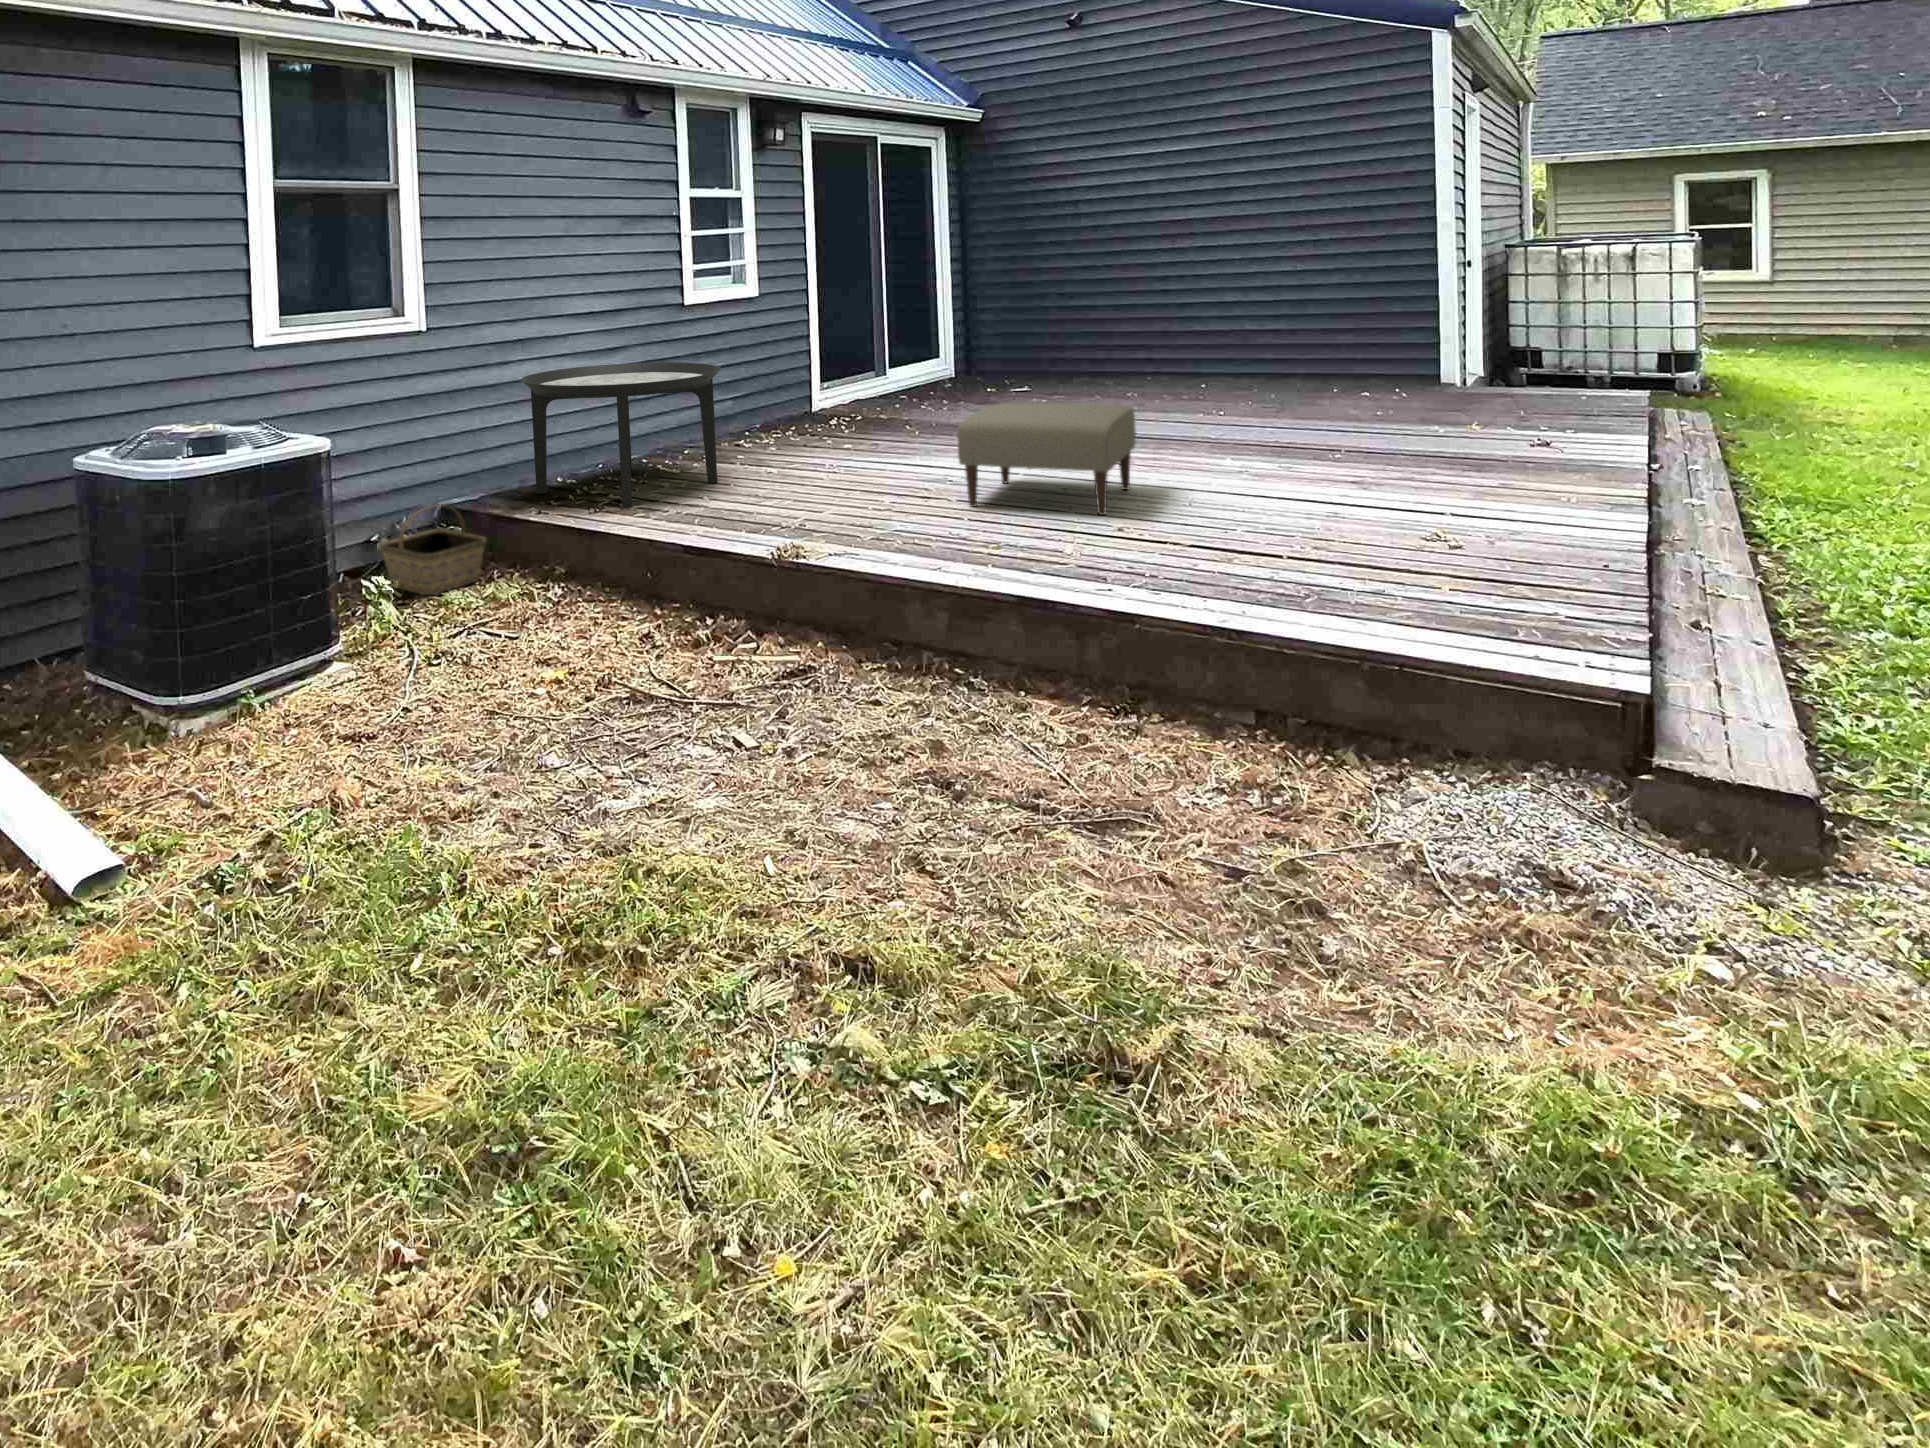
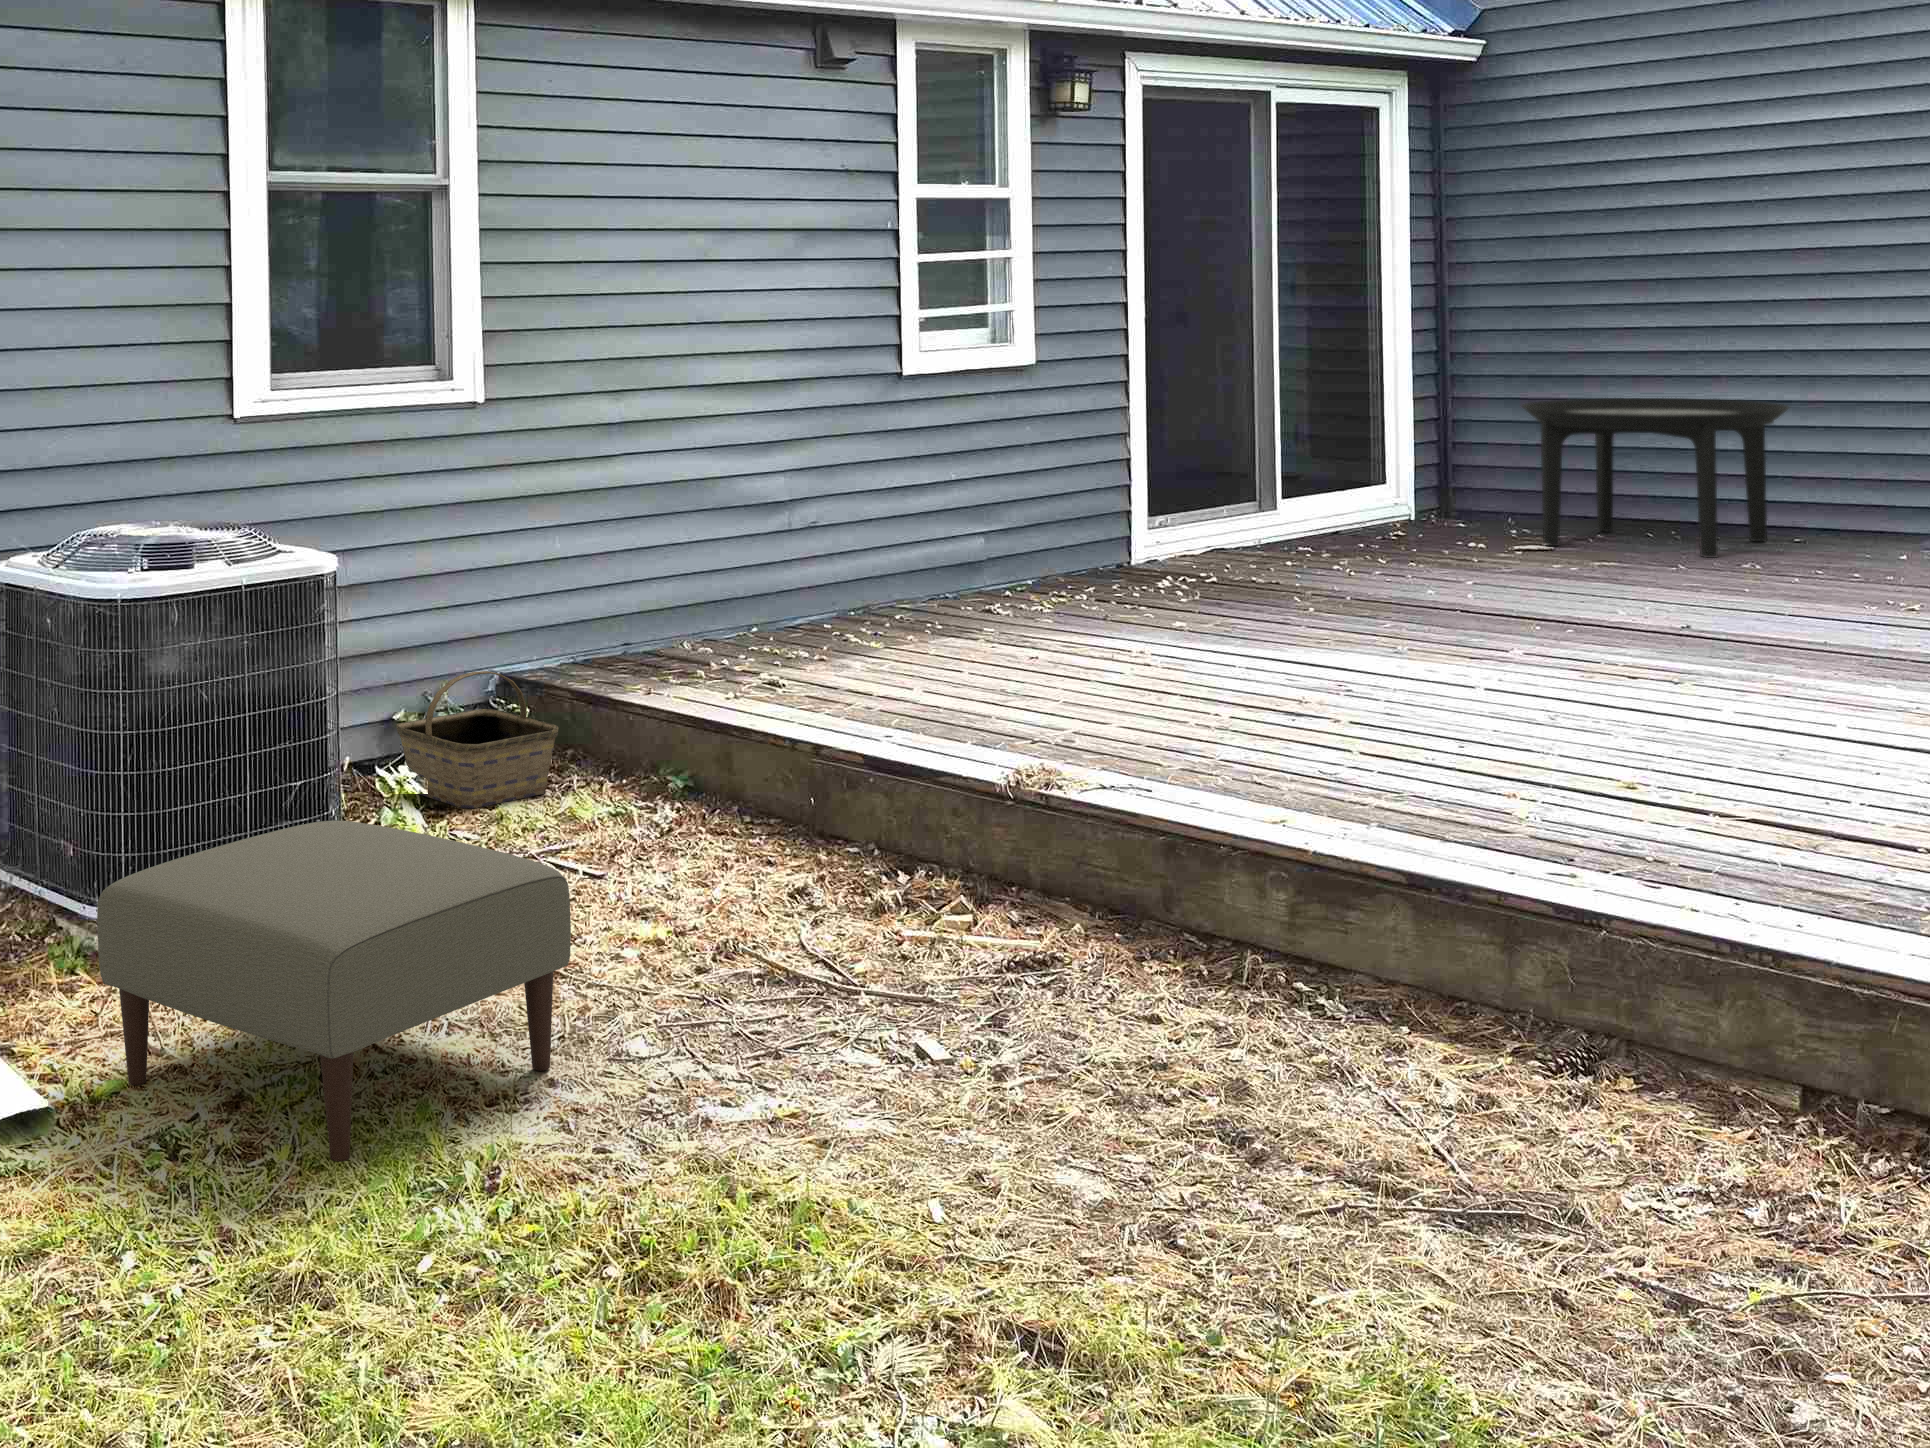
round table: present [521,362,721,507] -> present [1522,398,1789,558]
ottoman: present [957,403,1136,515] -> present [97,820,571,1162]

